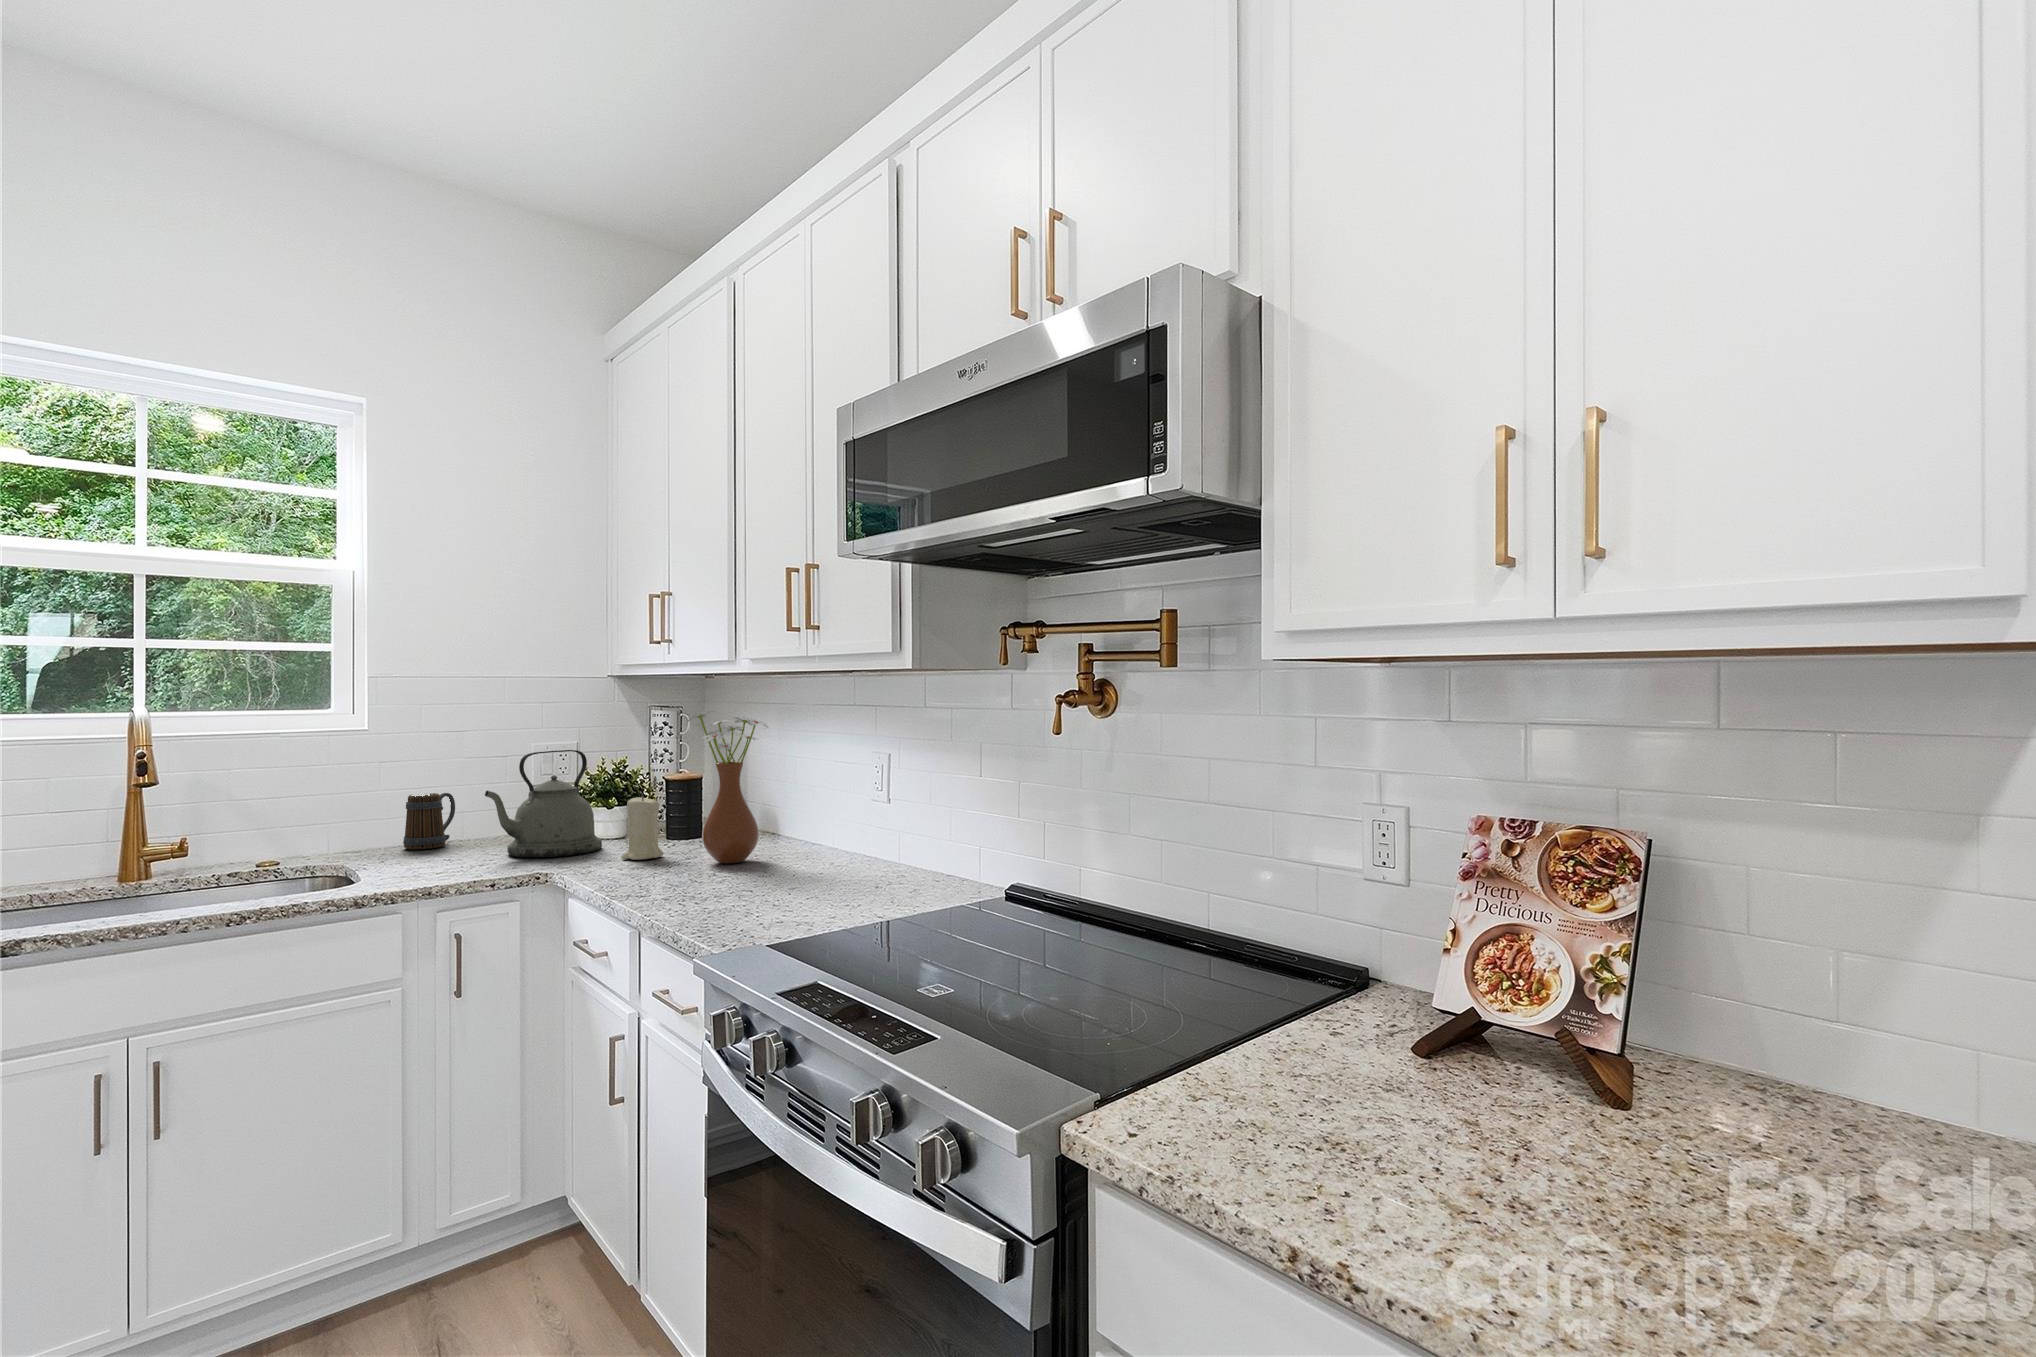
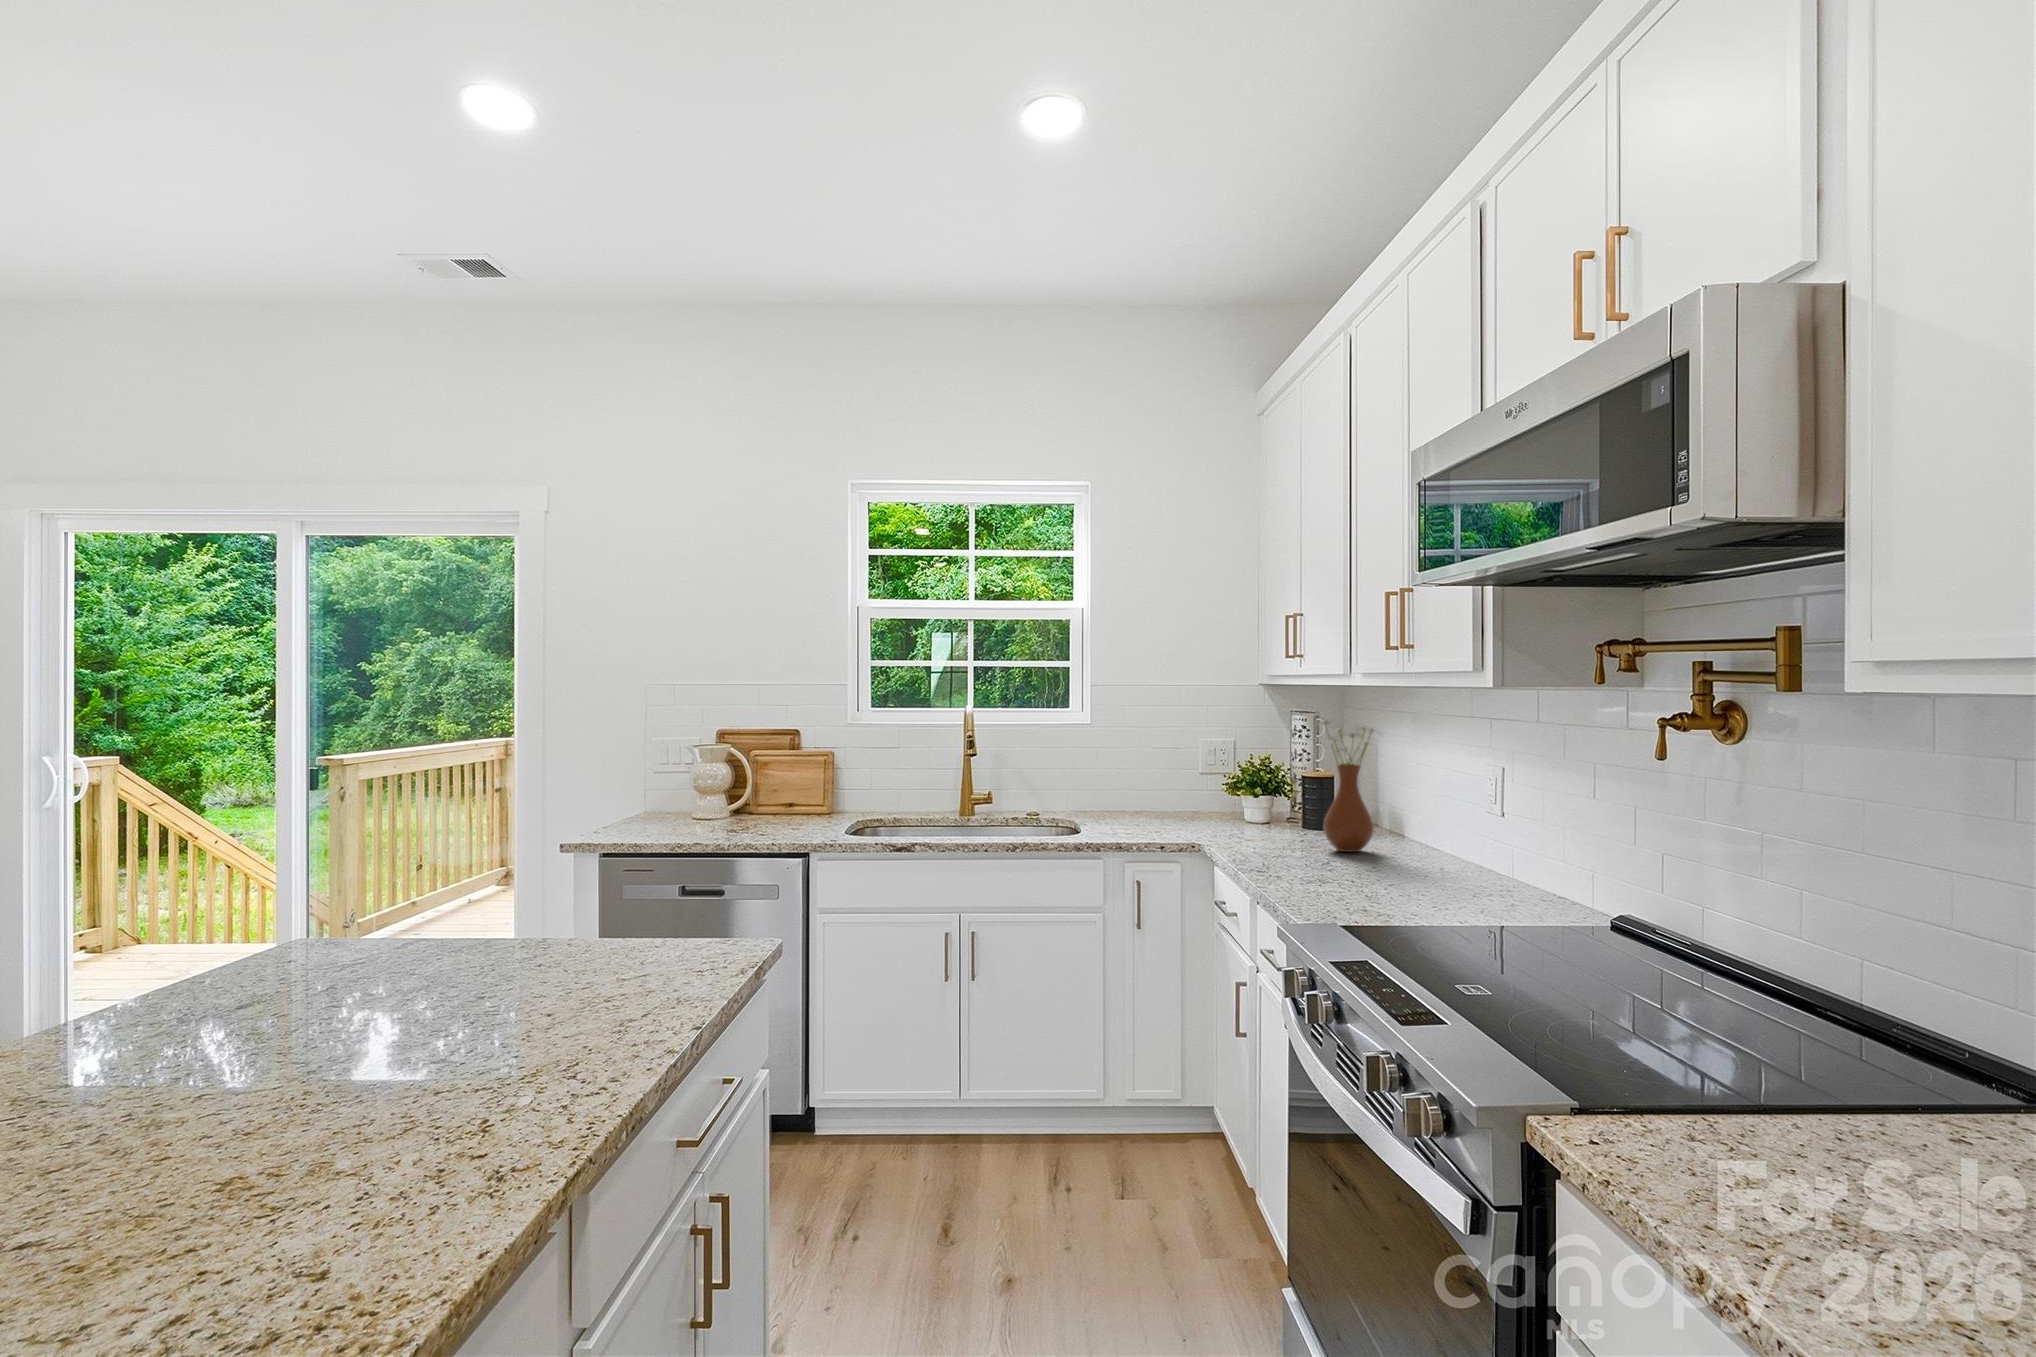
kettle: present [485,750,602,857] -> none [1159,746,1249,832]
mug: present [403,793,455,849] -> none [1107,774,1145,816]
candle: present [621,795,664,860] -> none [1260,787,1295,841]

